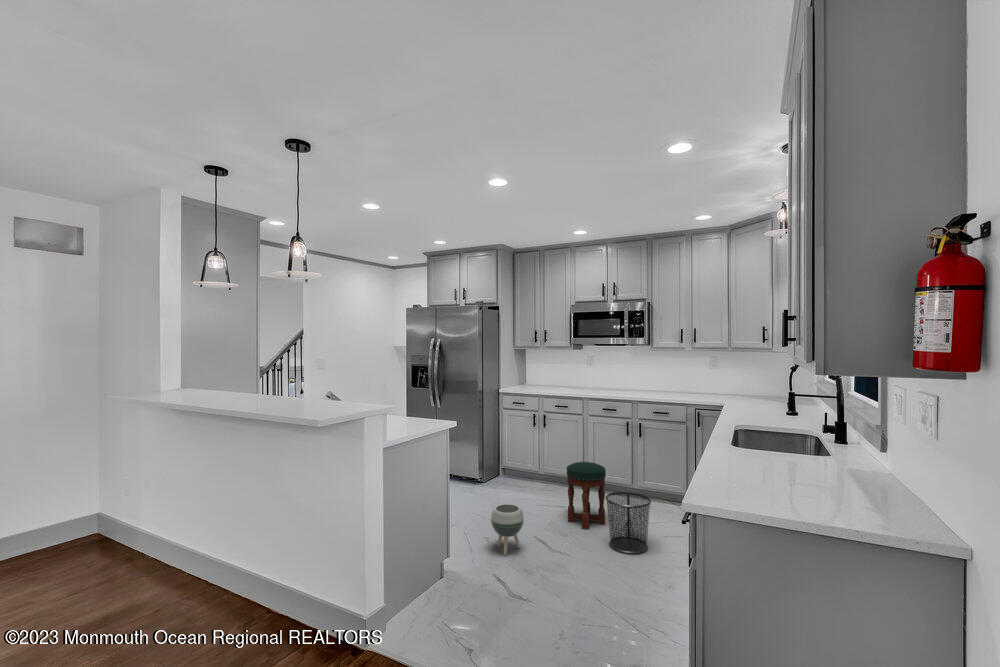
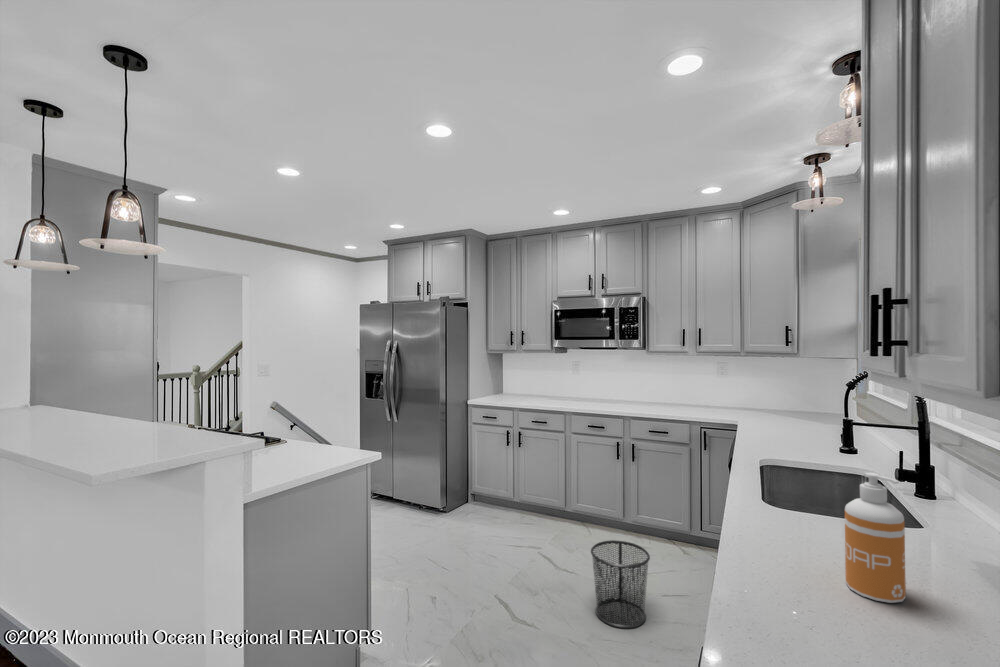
soap dispenser: none [760,407,792,479] -> present [845,473,906,603]
stool: present [567,462,606,529] -> none [543,497,592,586]
planter: present [491,504,524,555] -> none [440,560,483,632]

